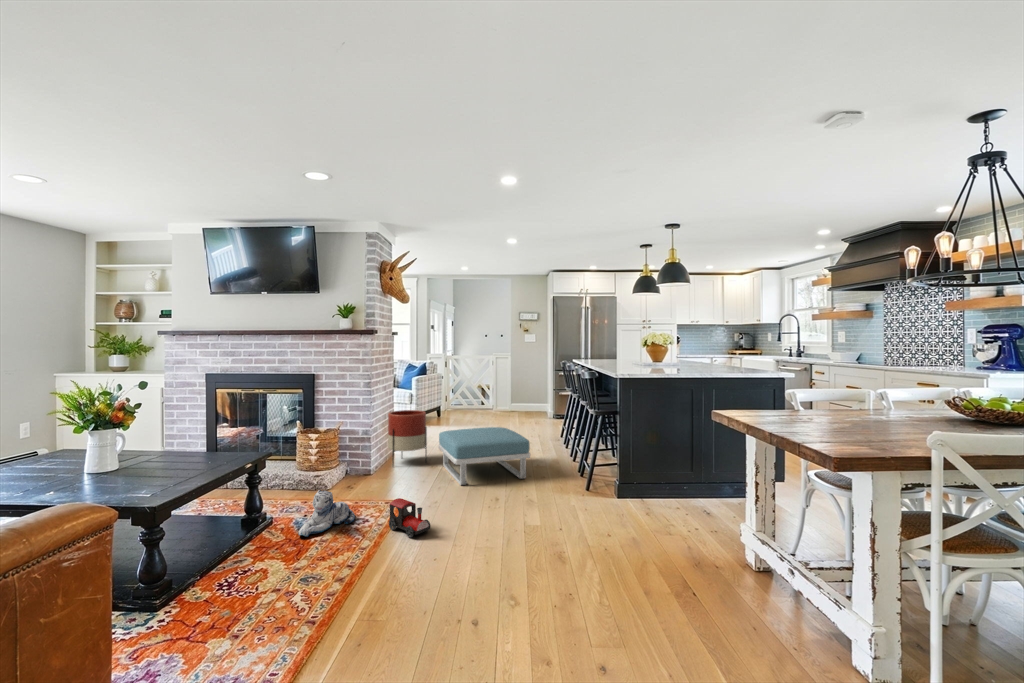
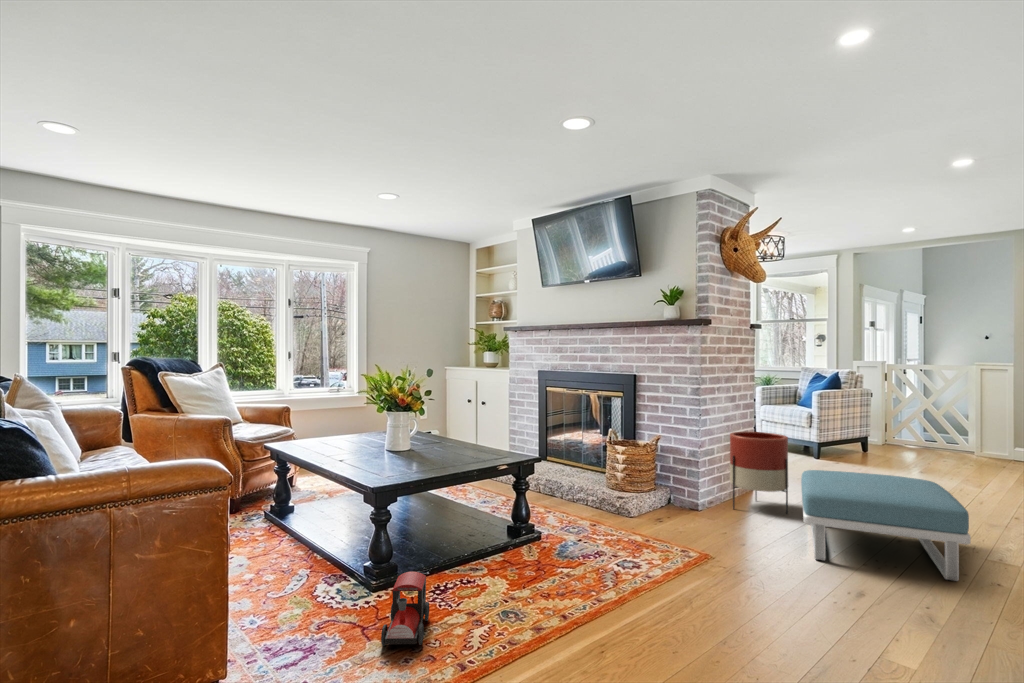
plush toy: present [298,490,355,537] -> none [547,511,629,565]
toy train: present [389,498,430,538] -> present [381,572,429,646]

